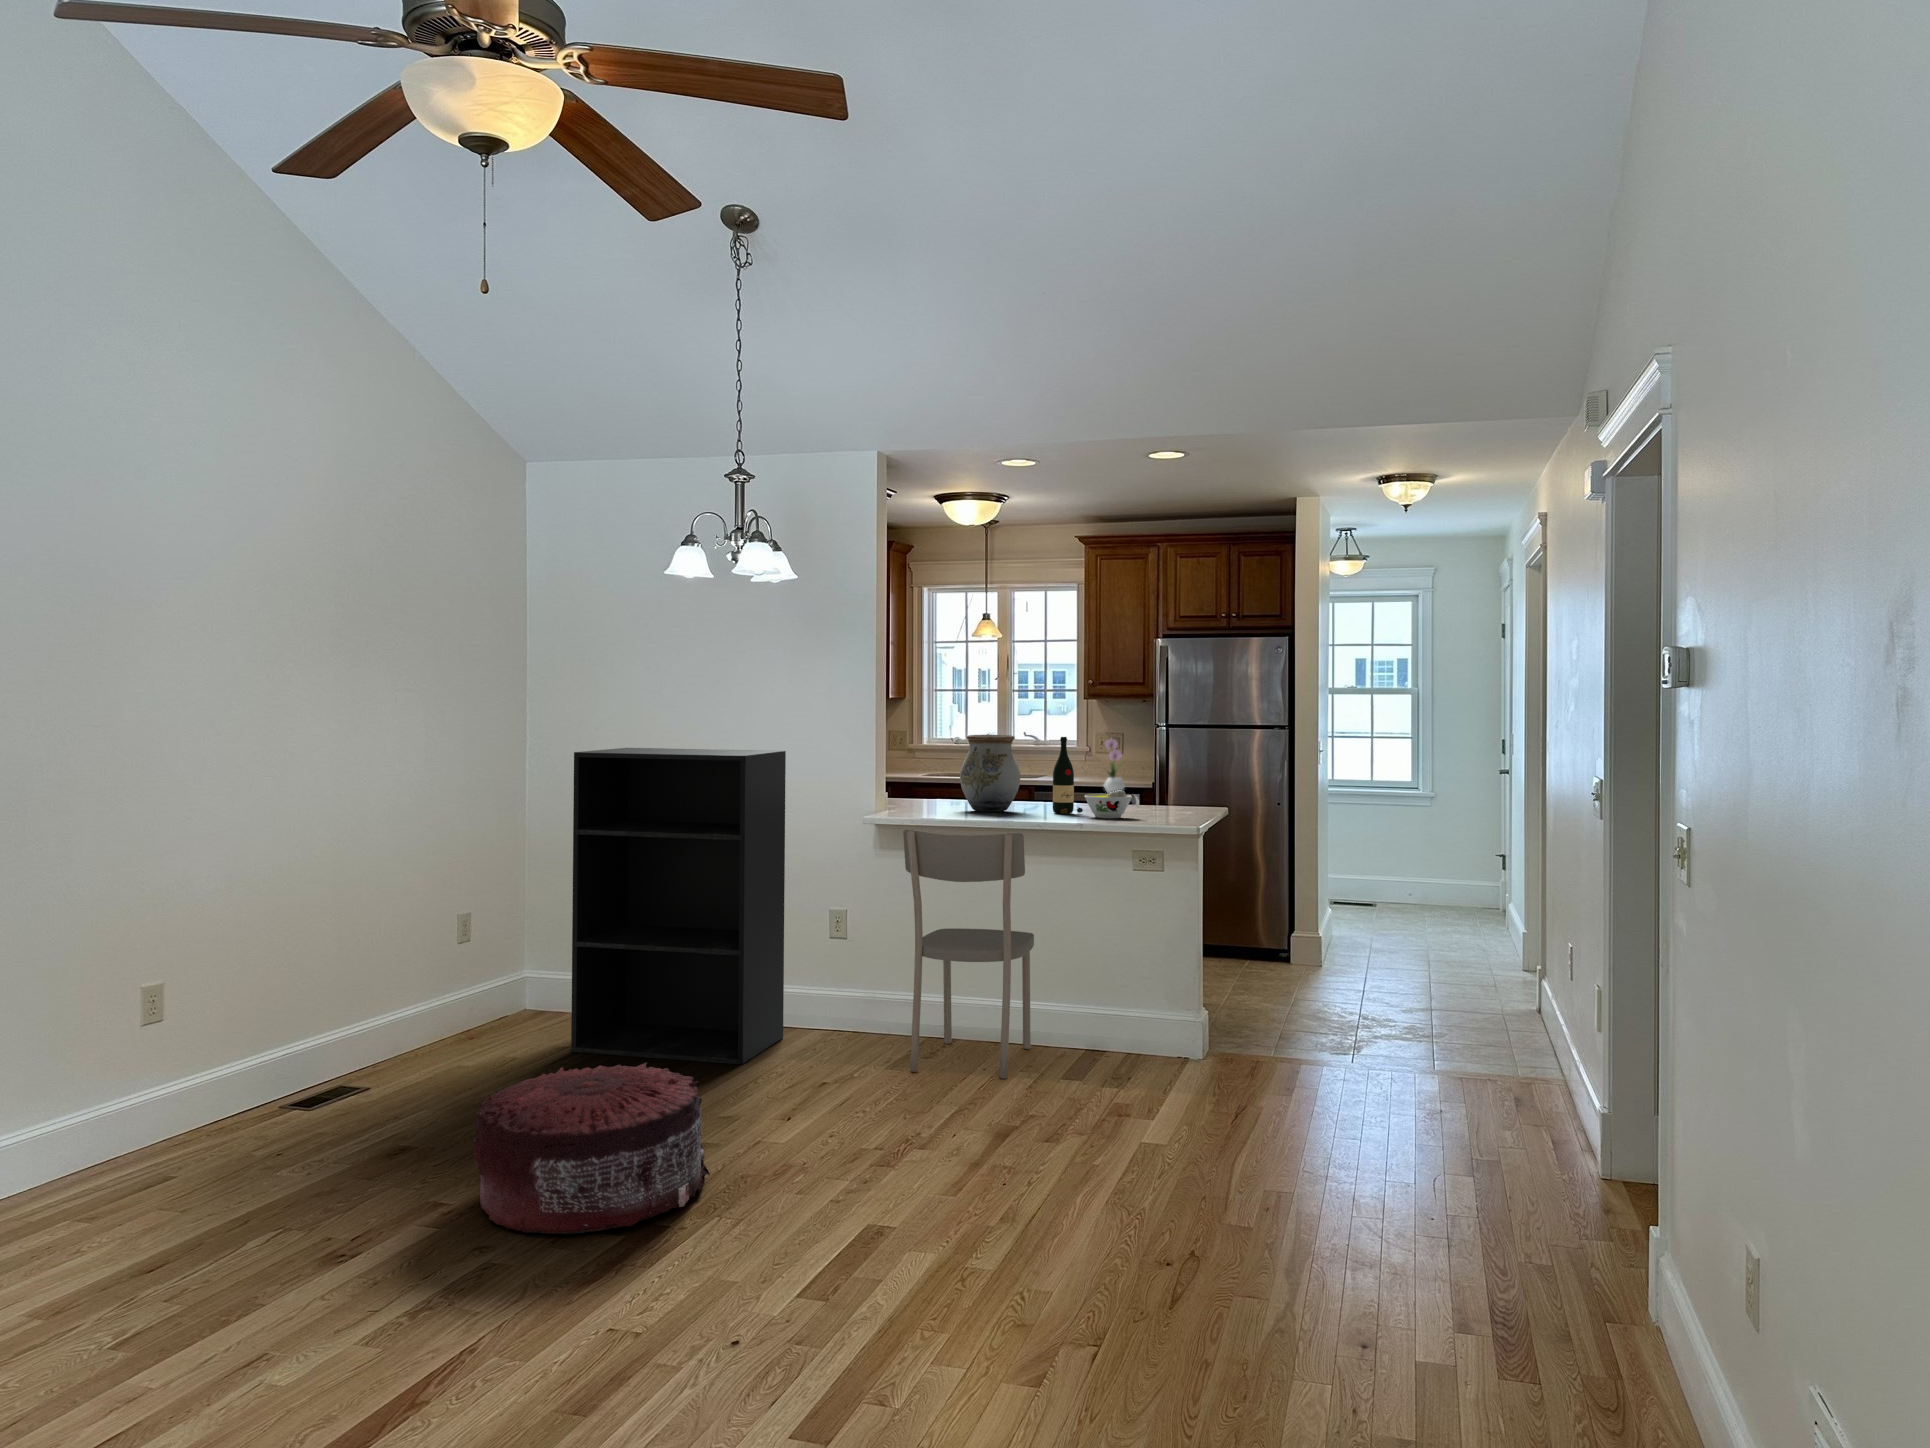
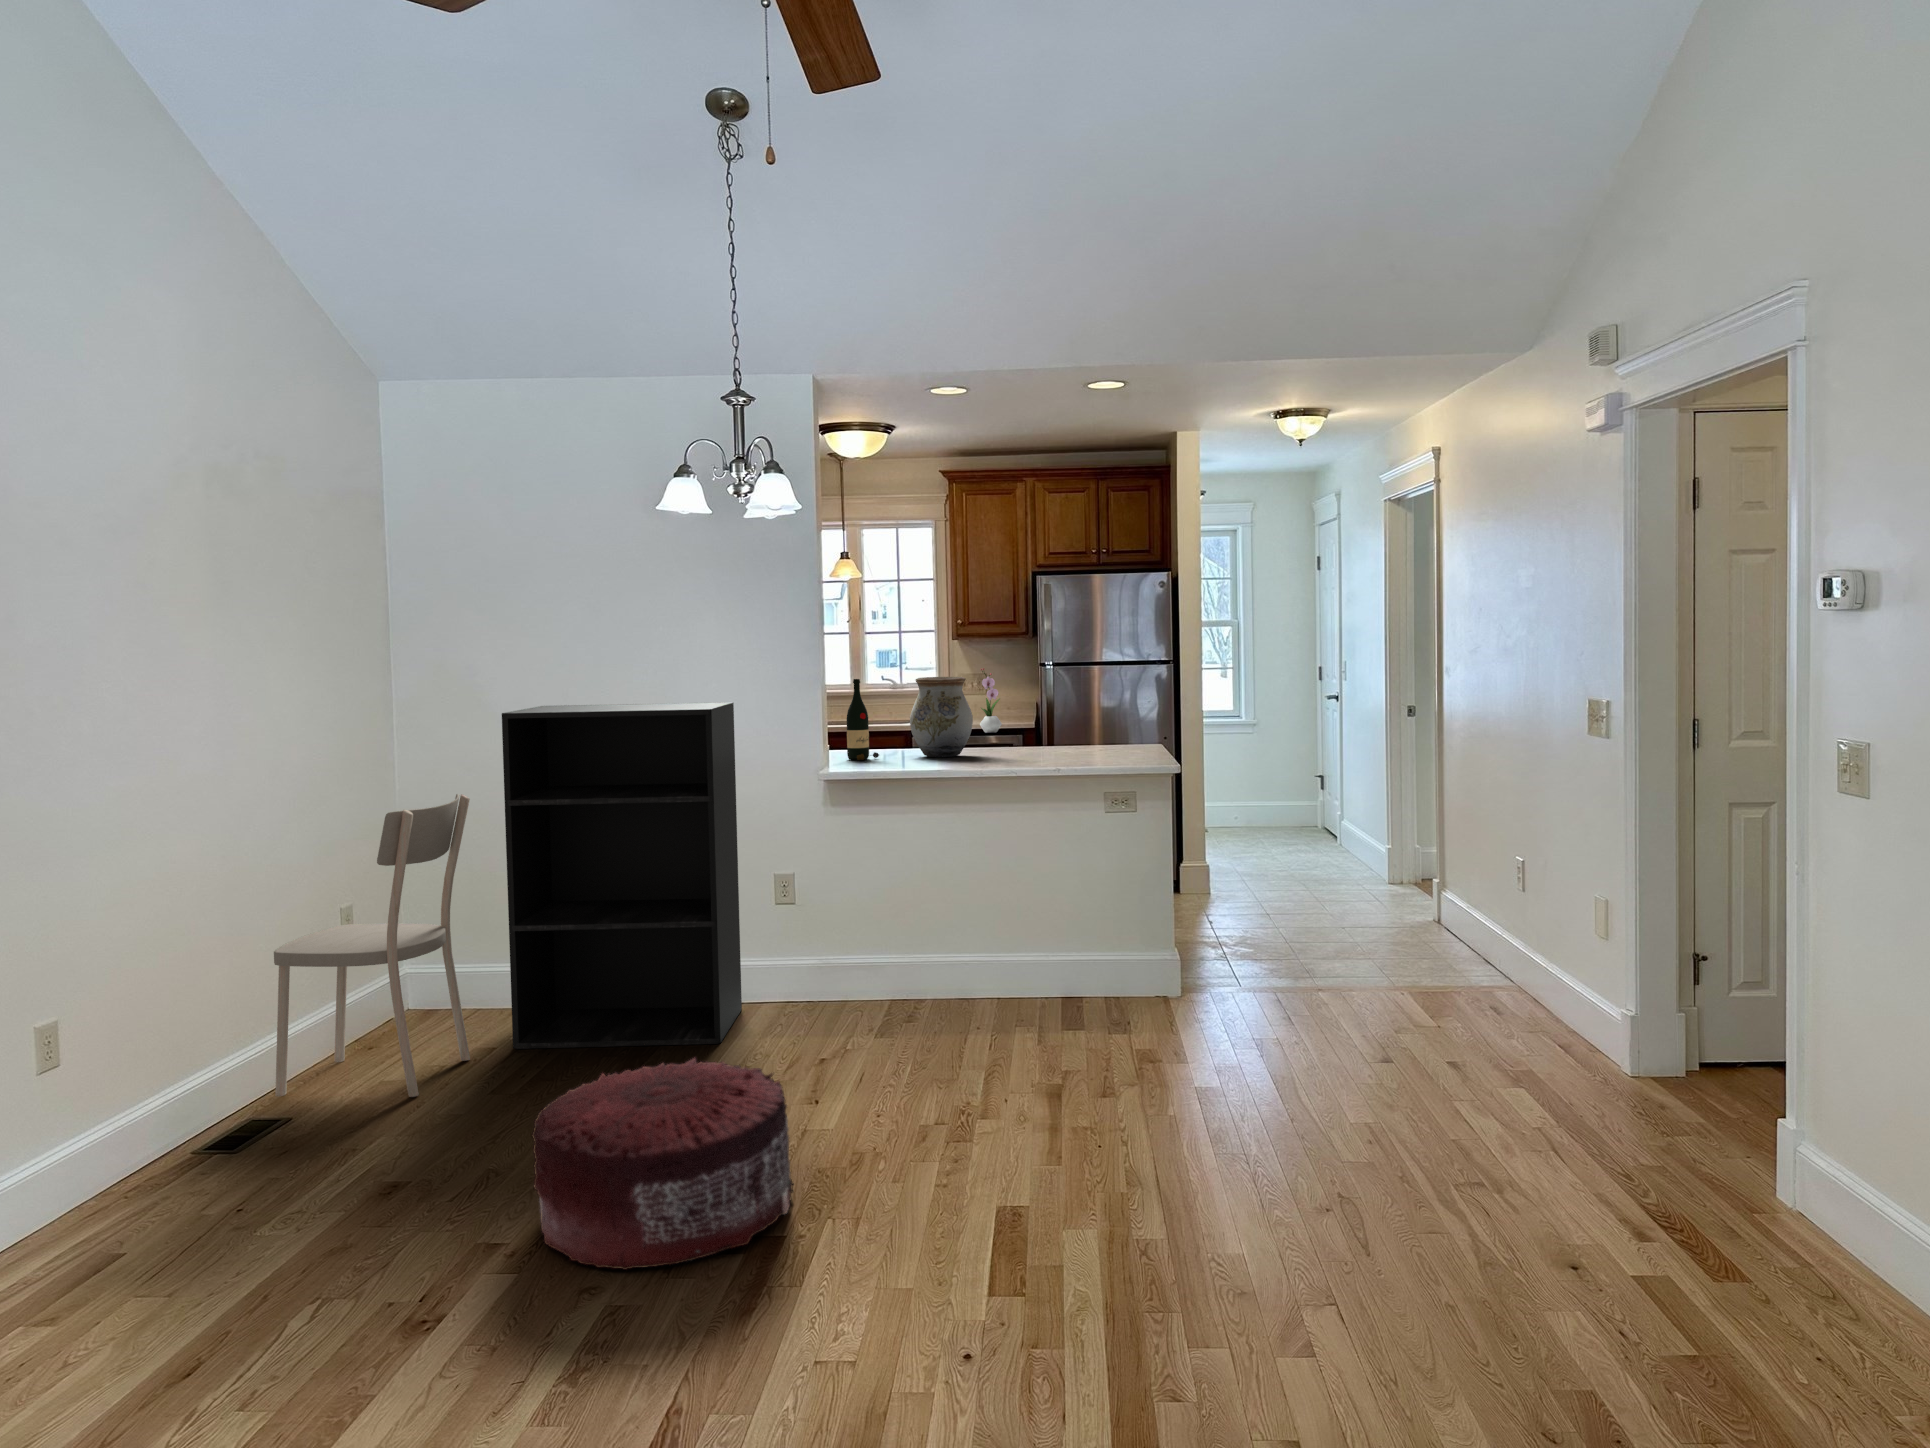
wine bottle: present [1053,737,1083,814] -> present [847,679,879,760]
bowl: present [1084,790,1132,818] -> none [1051,728,1099,758]
dining chair: present [903,830,1034,1079] -> present [274,794,470,1097]

